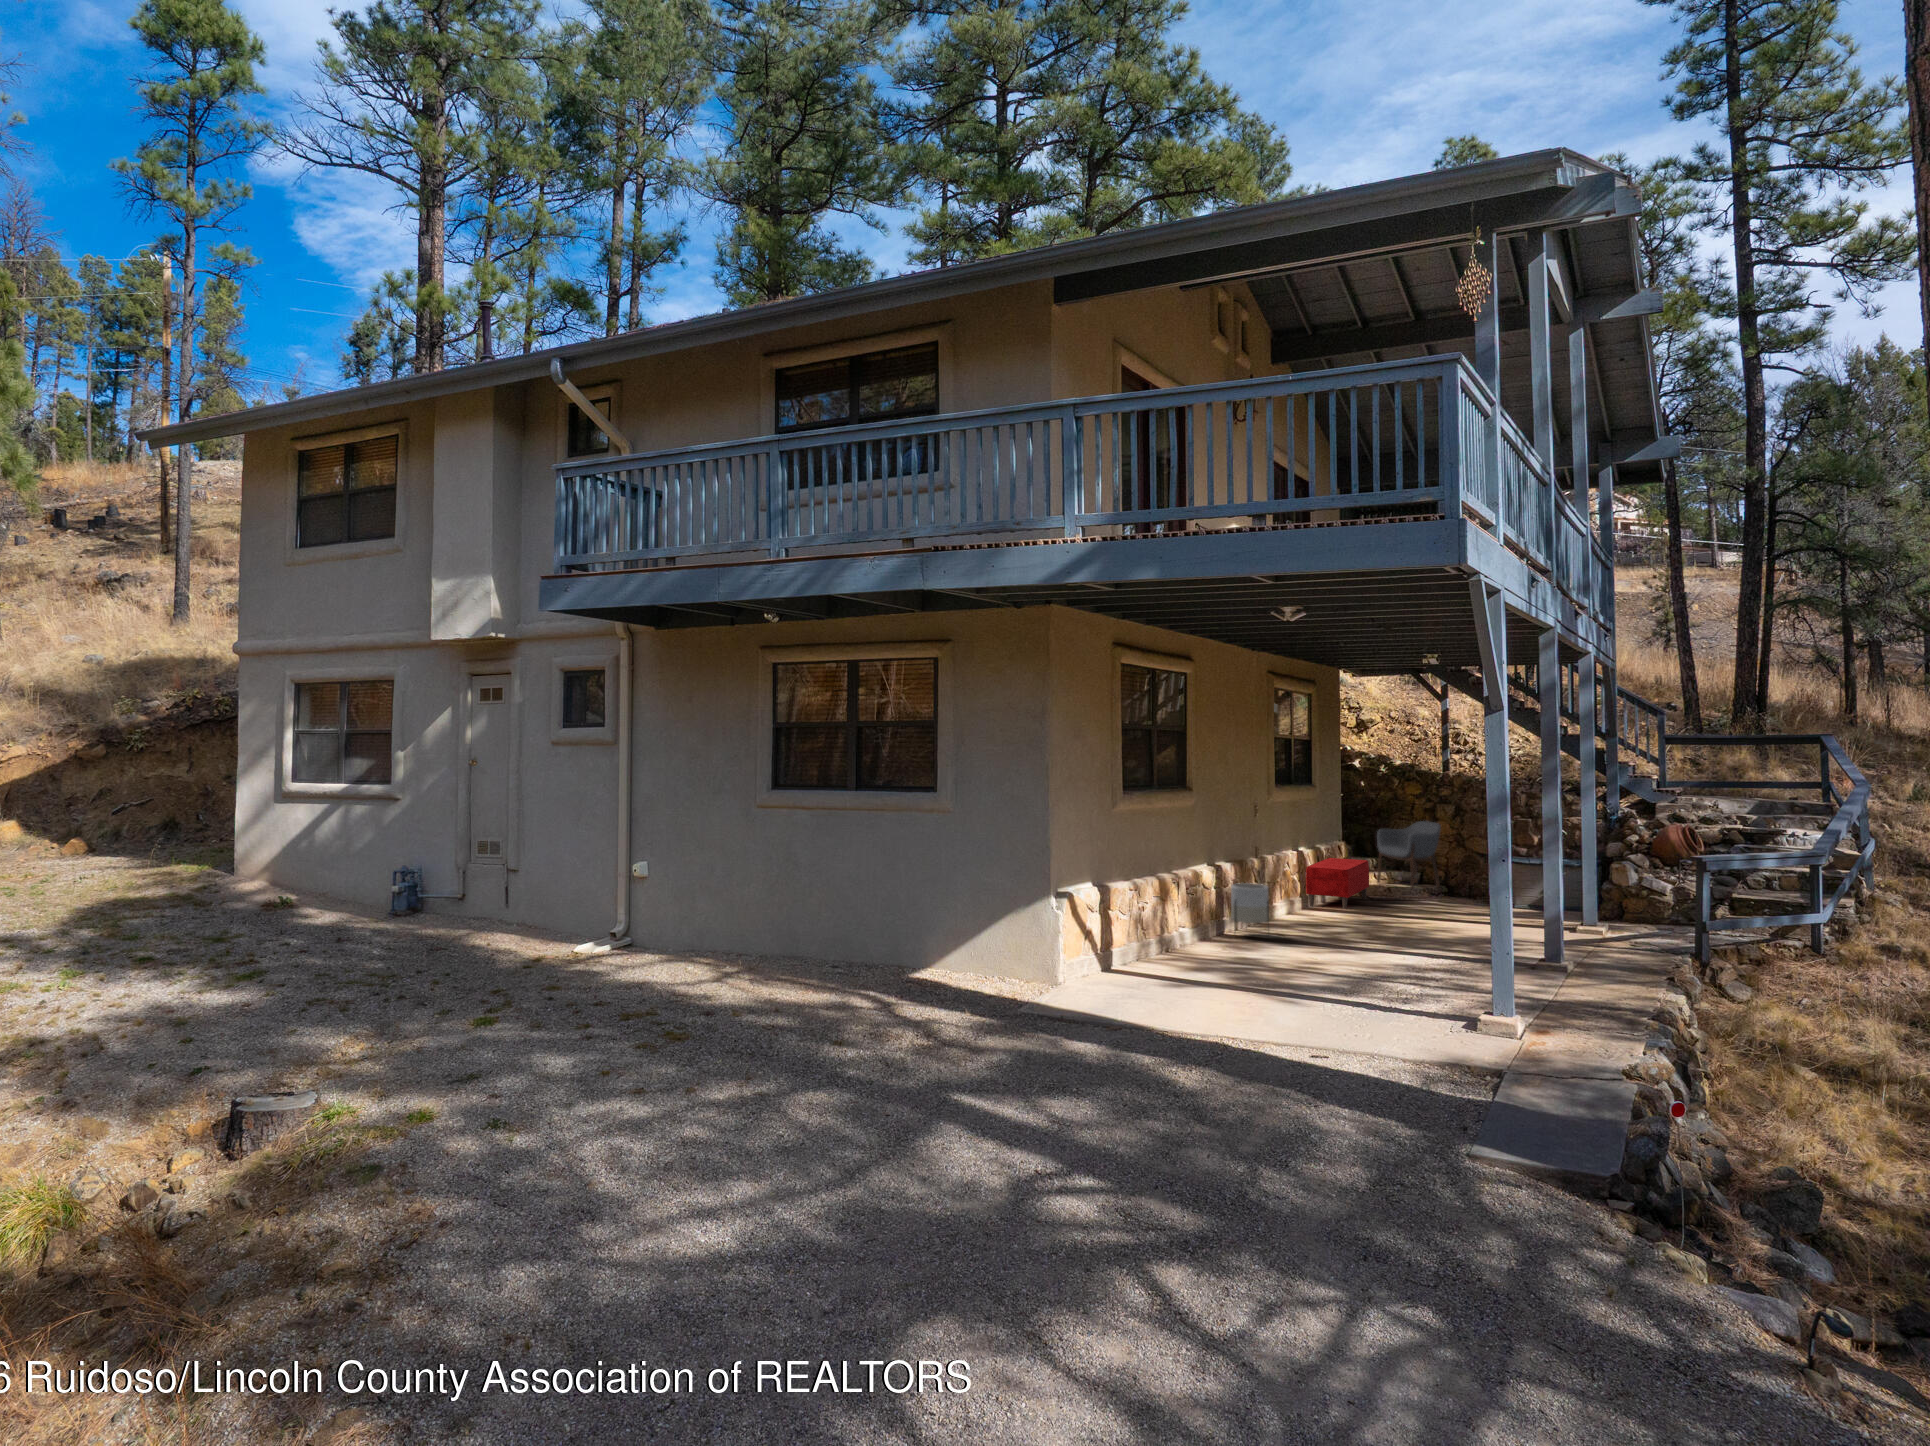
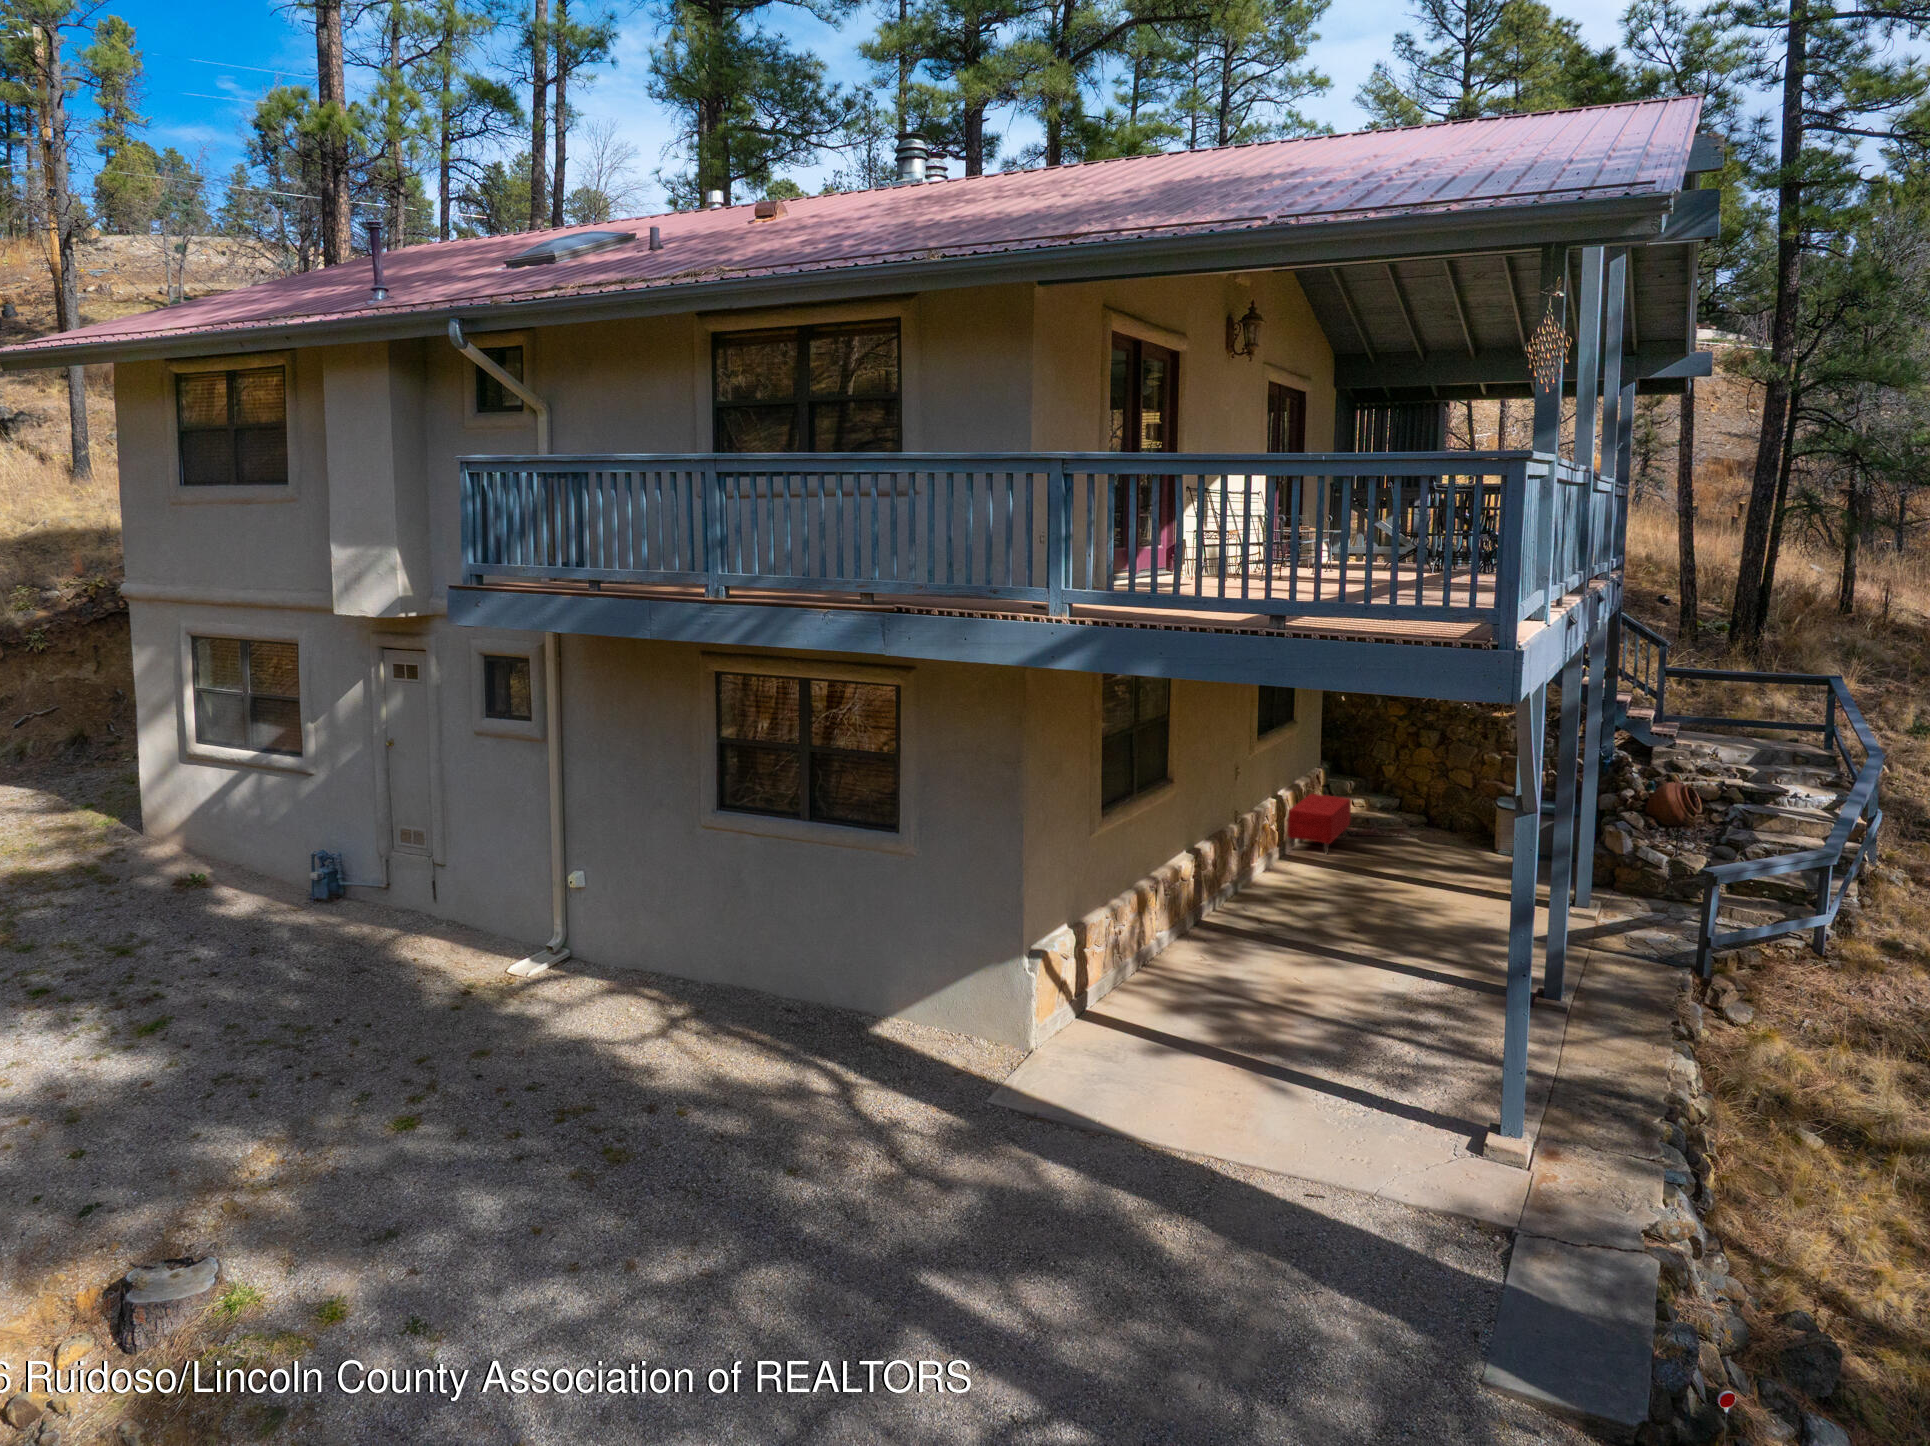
armchair: present [1377,821,1441,890] -> none [1354,746,1424,821]
planter: present [1231,883,1269,923] -> none [1215,849,1256,907]

